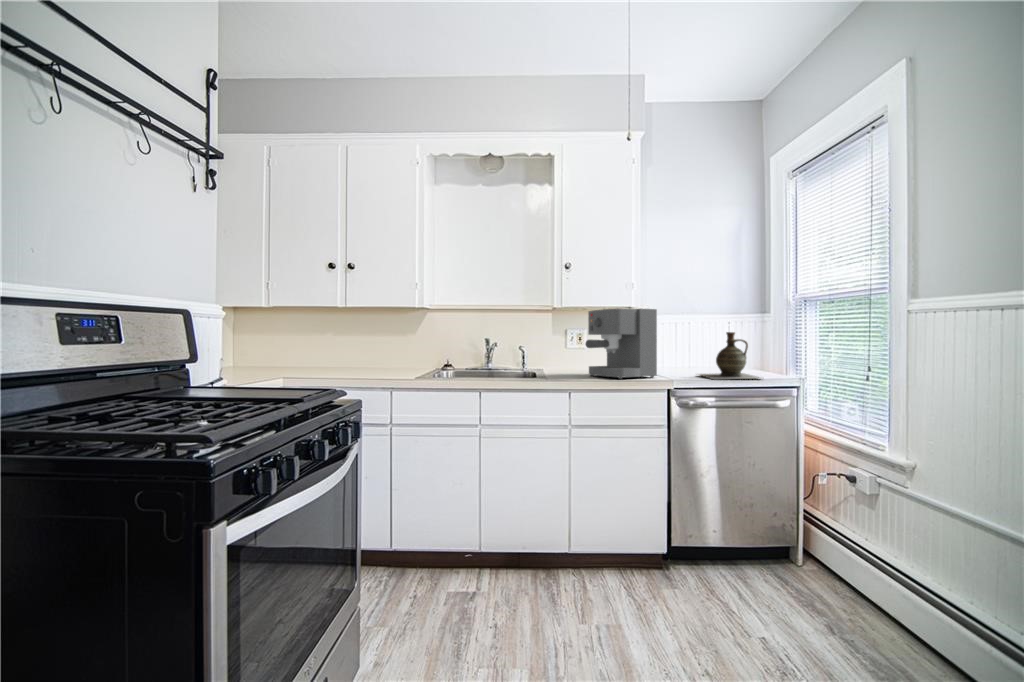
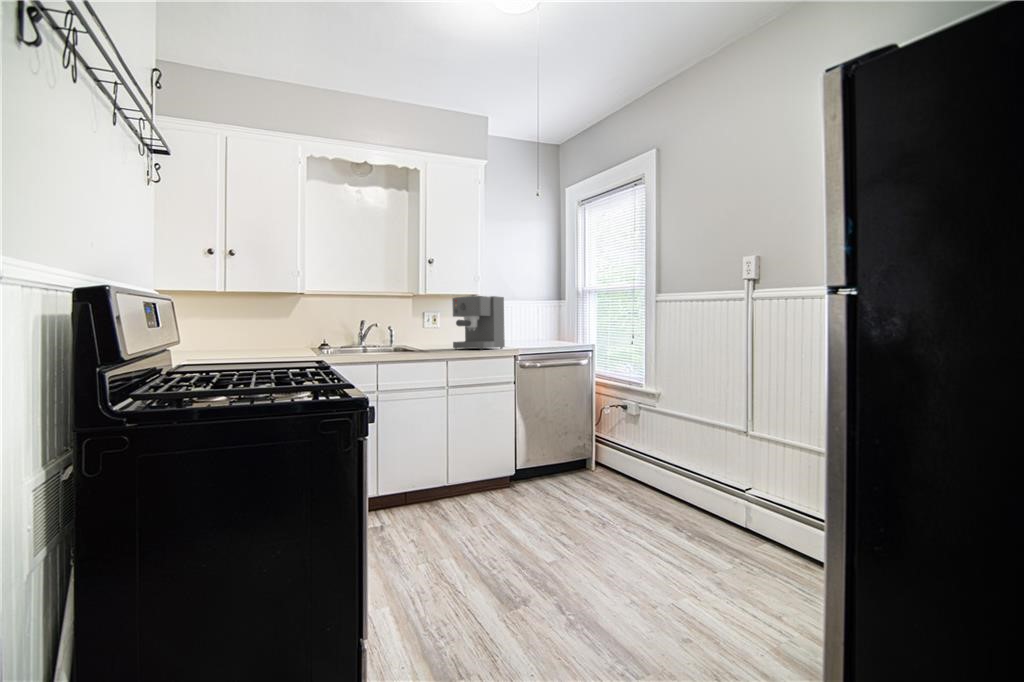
ceramic jug: present [699,332,760,379] -> none [528,314,575,348]

